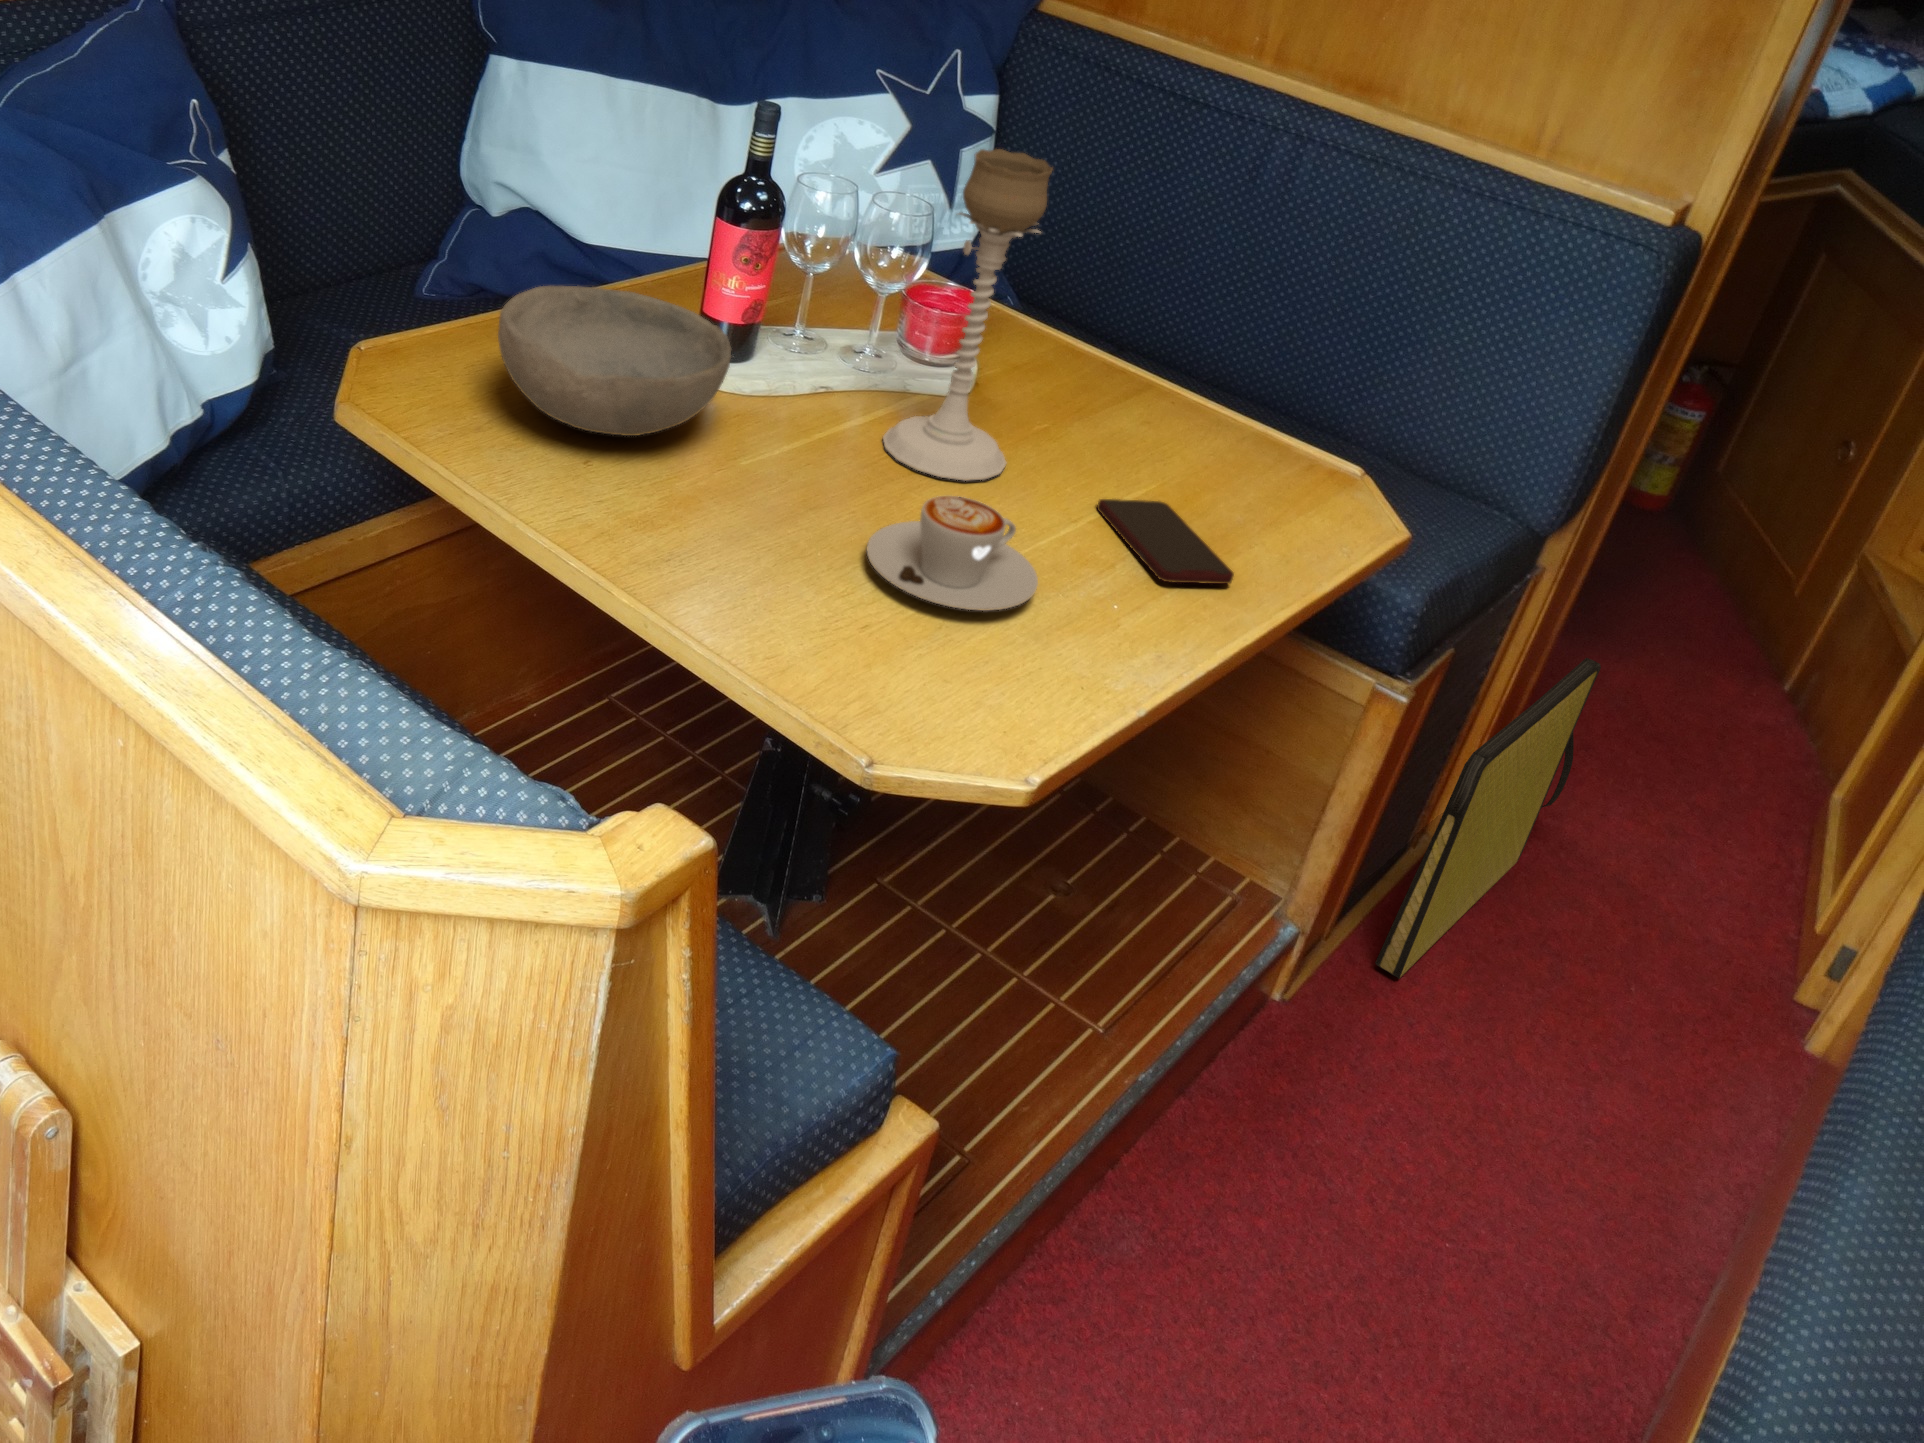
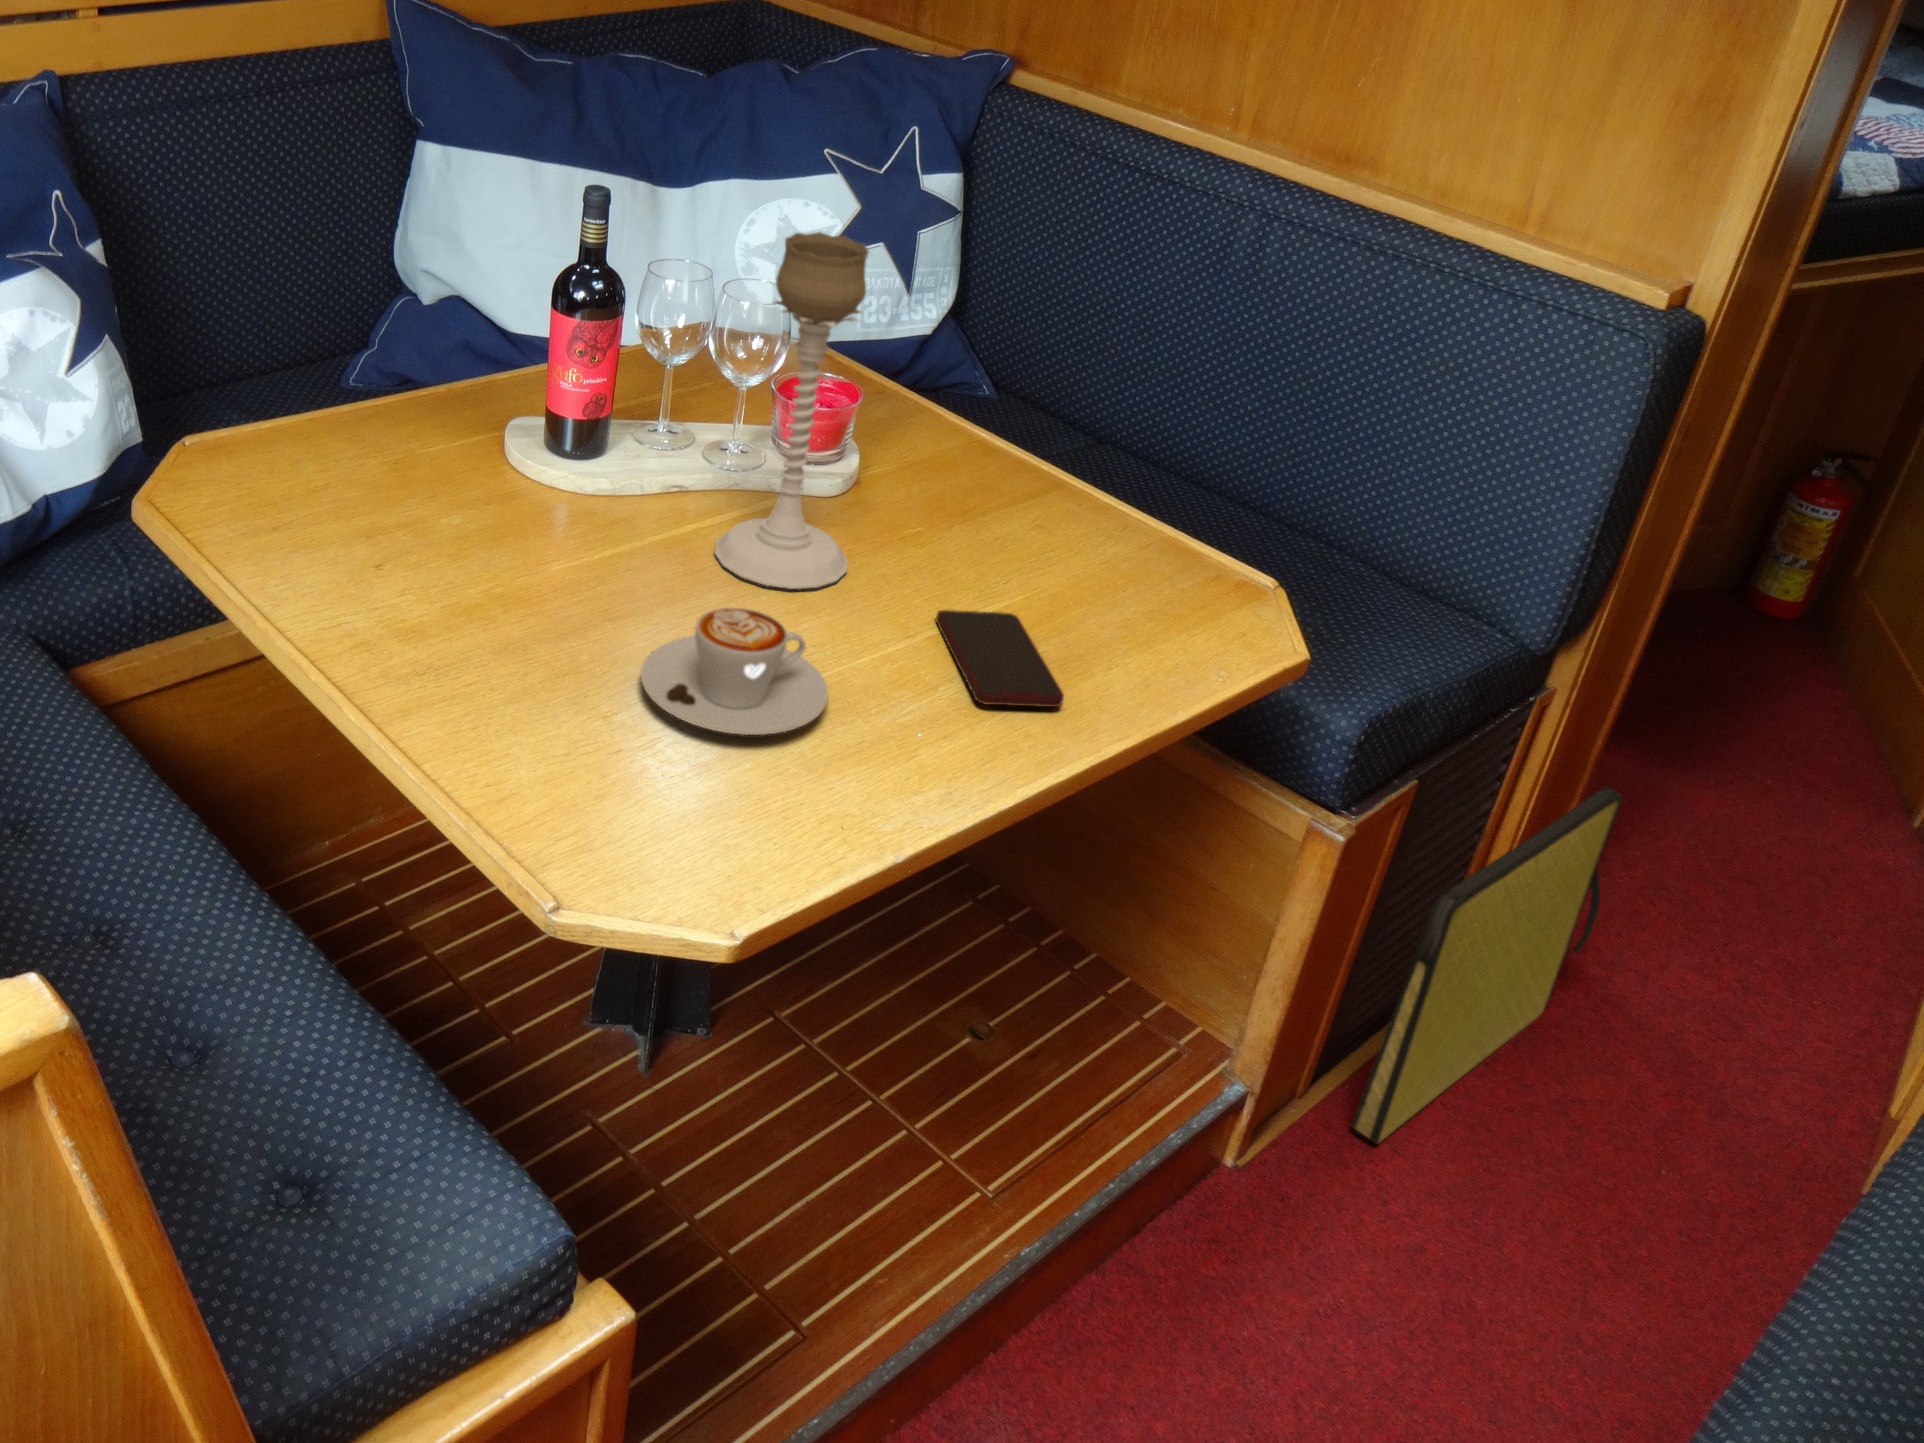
bowl: present [498,286,731,436] -> none [288,380,538,539]

